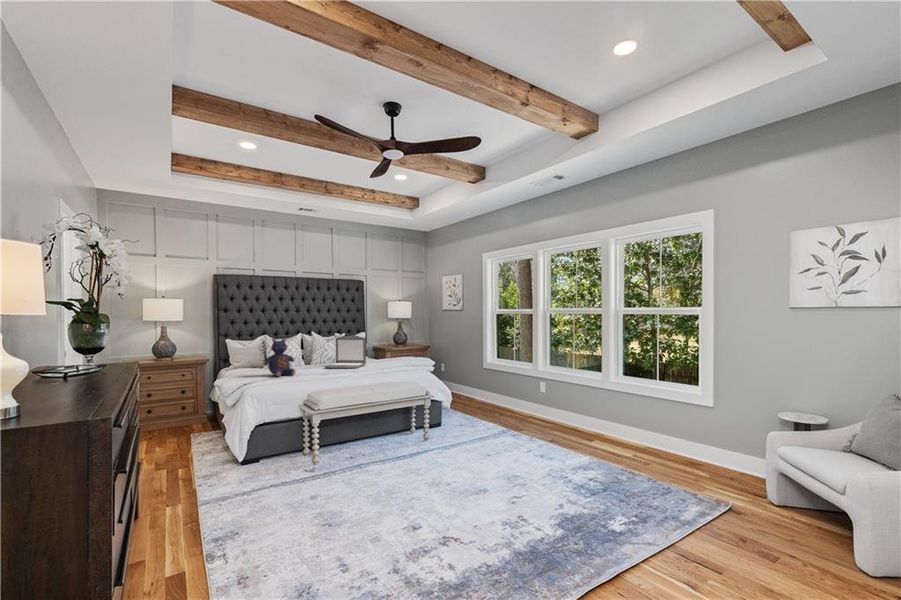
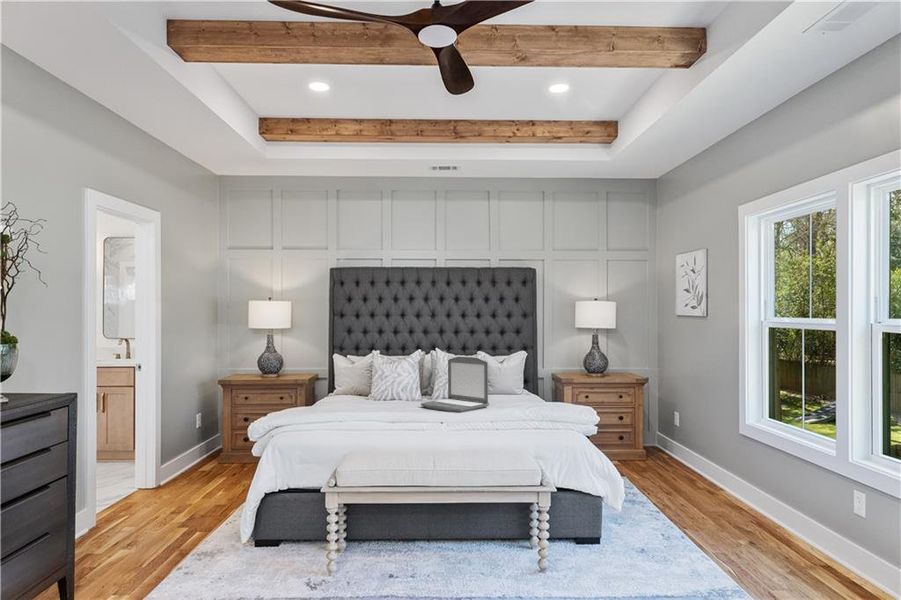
teddy bear: present [263,337,296,377] -> none [316,356,364,416]

